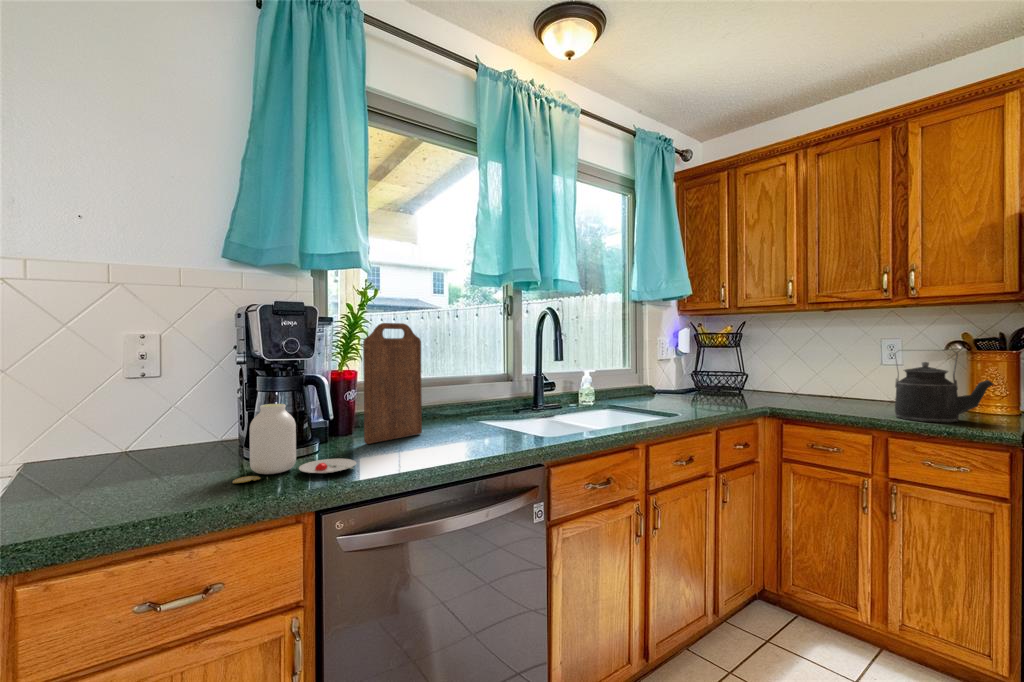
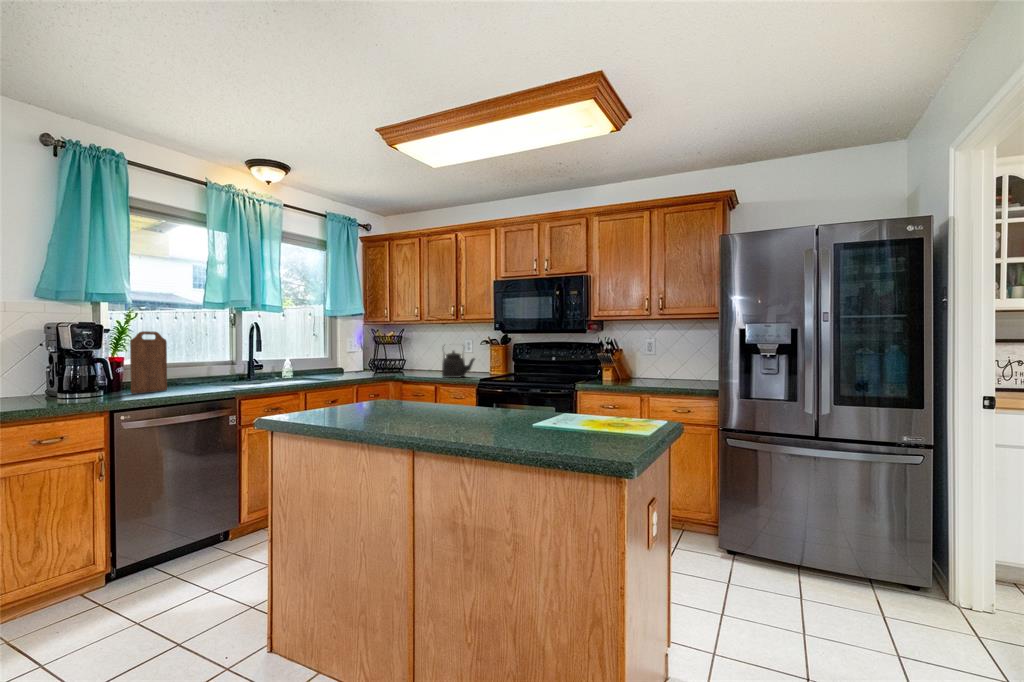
jar: present [233,404,356,484] -> none [63,370,129,403]

